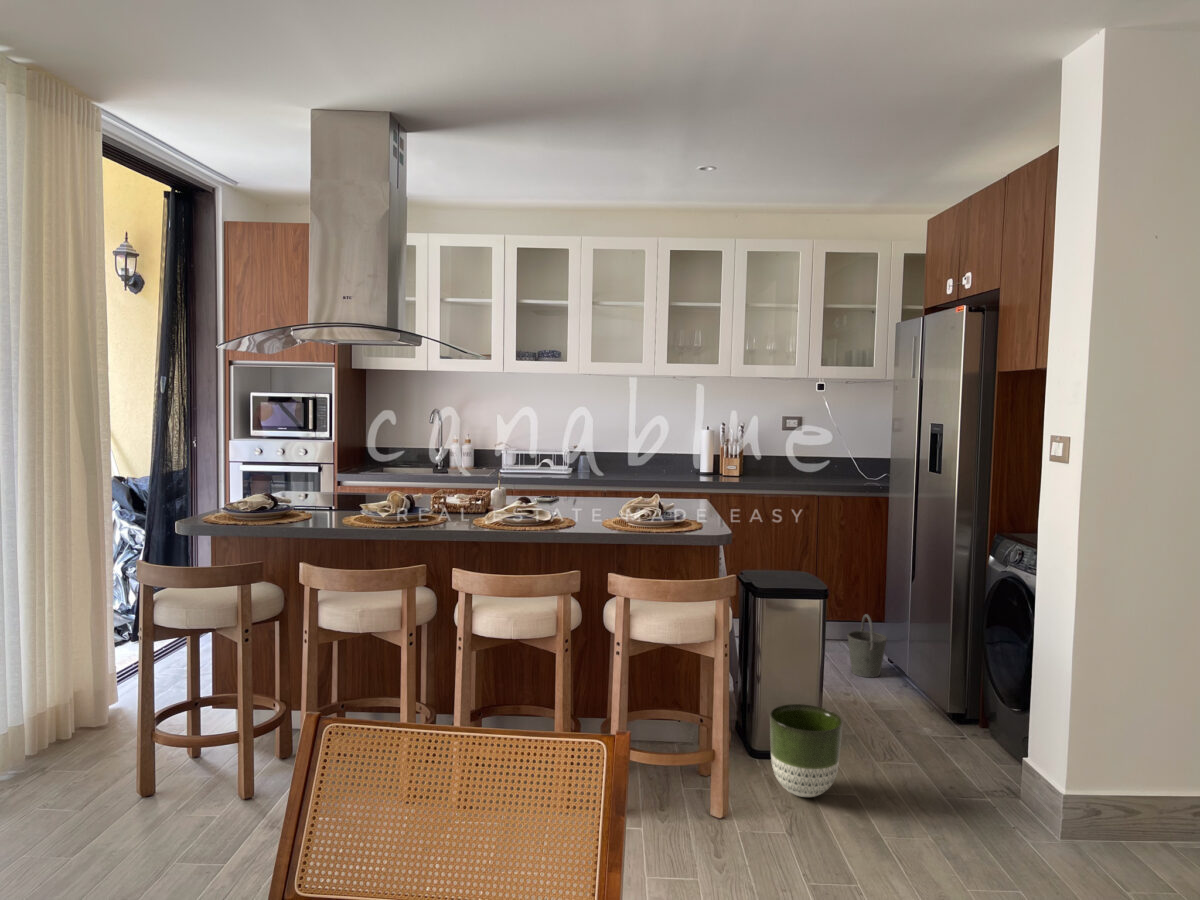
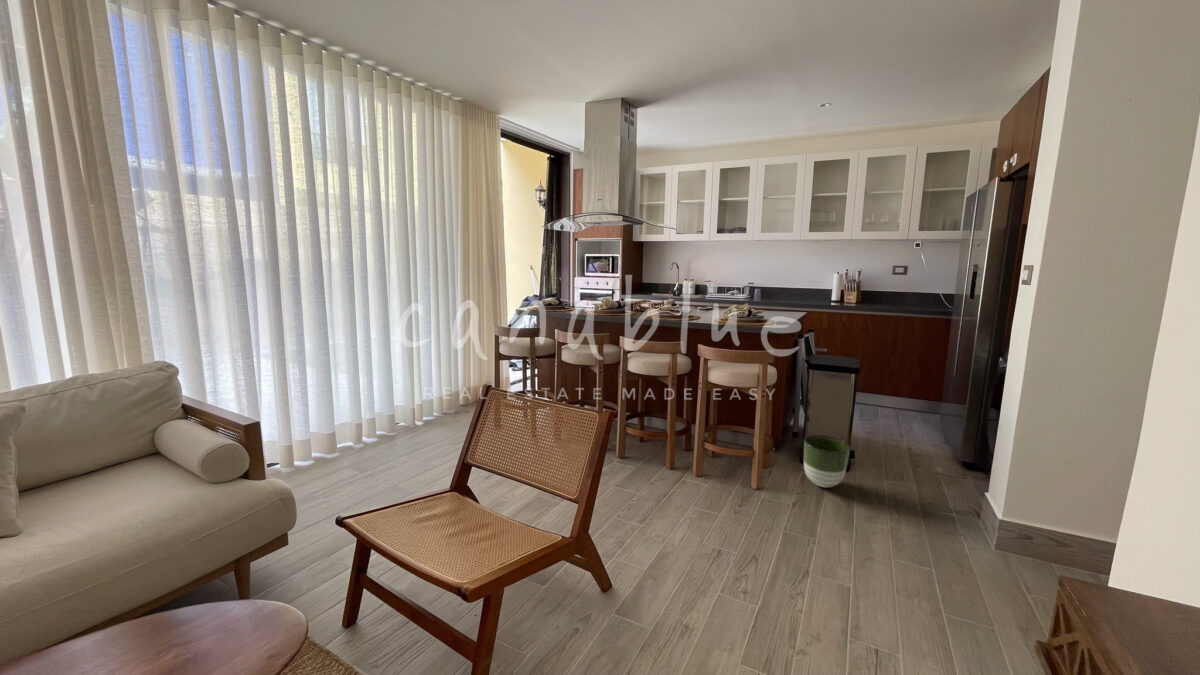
bucket: present [847,614,887,677] -> none [904,394,934,434]

